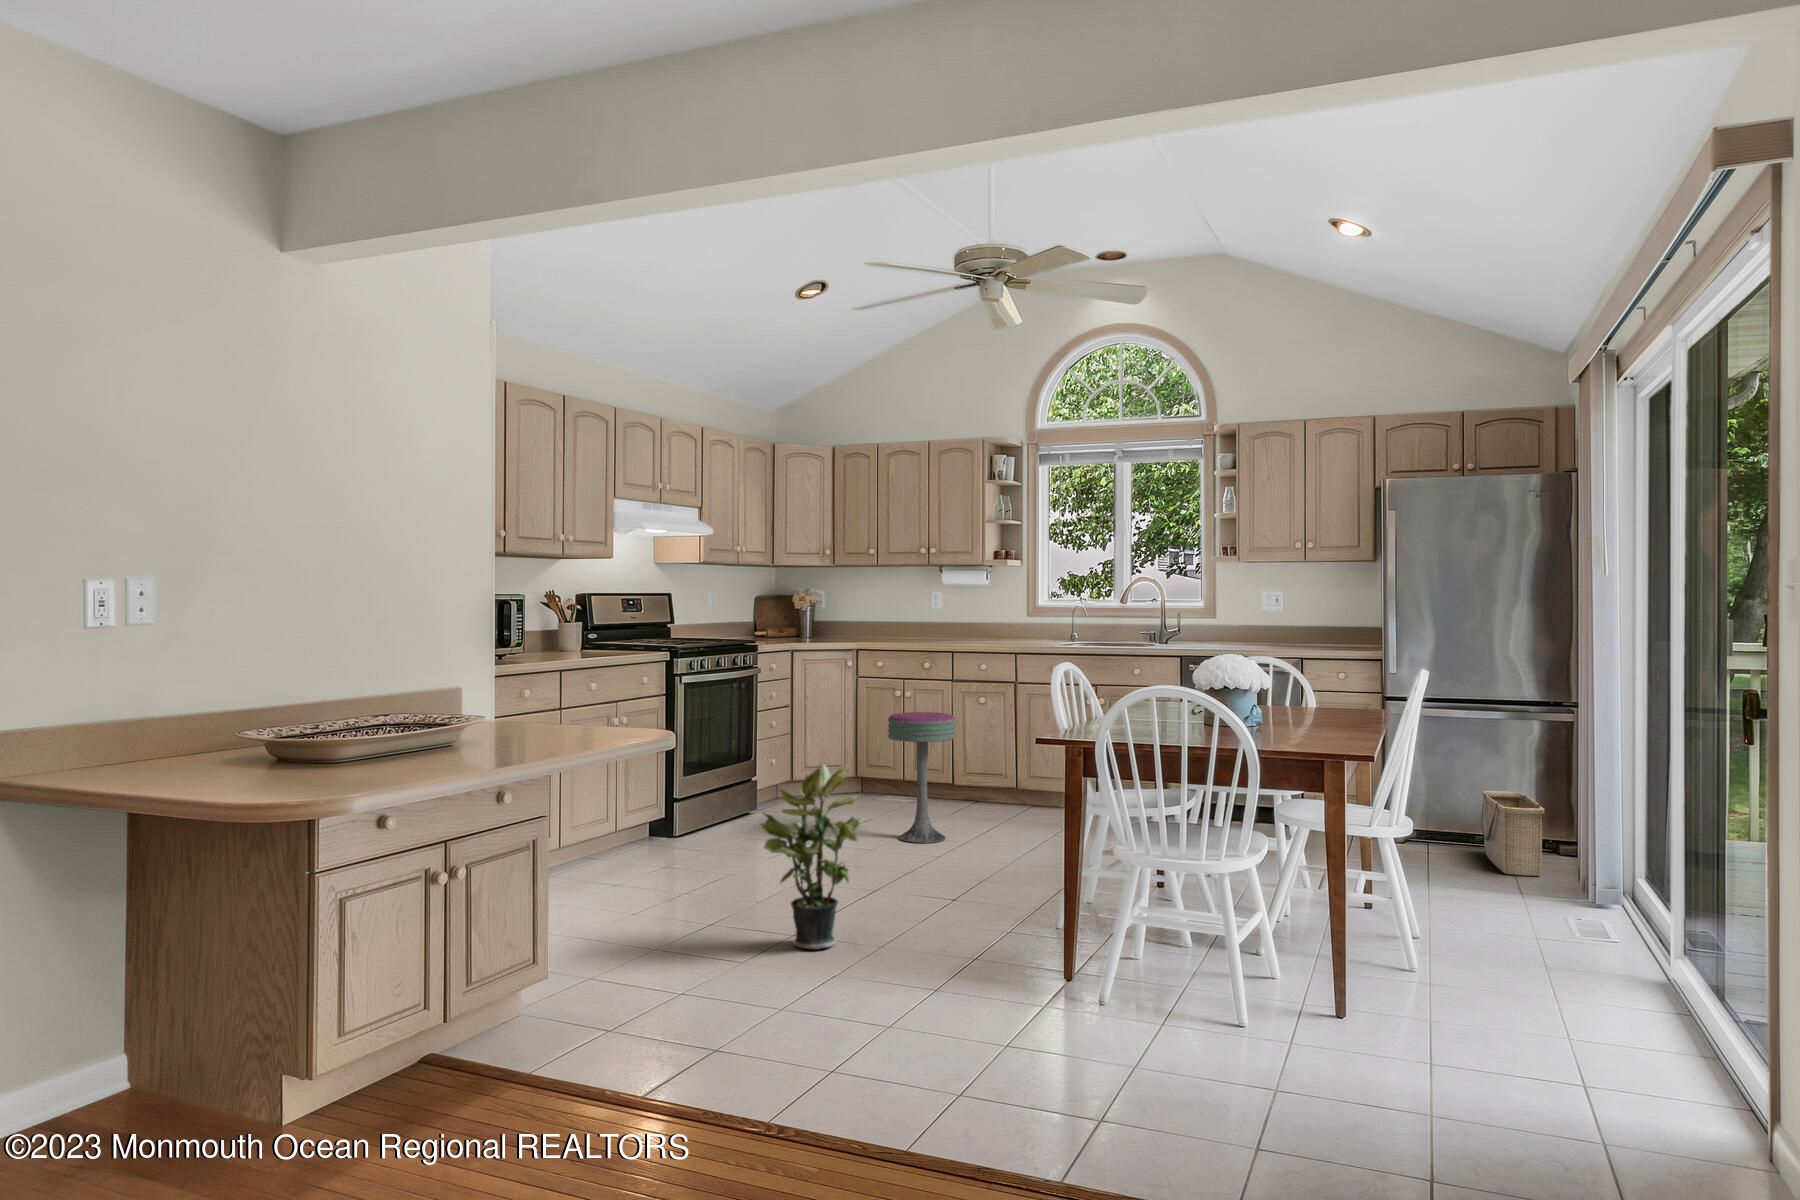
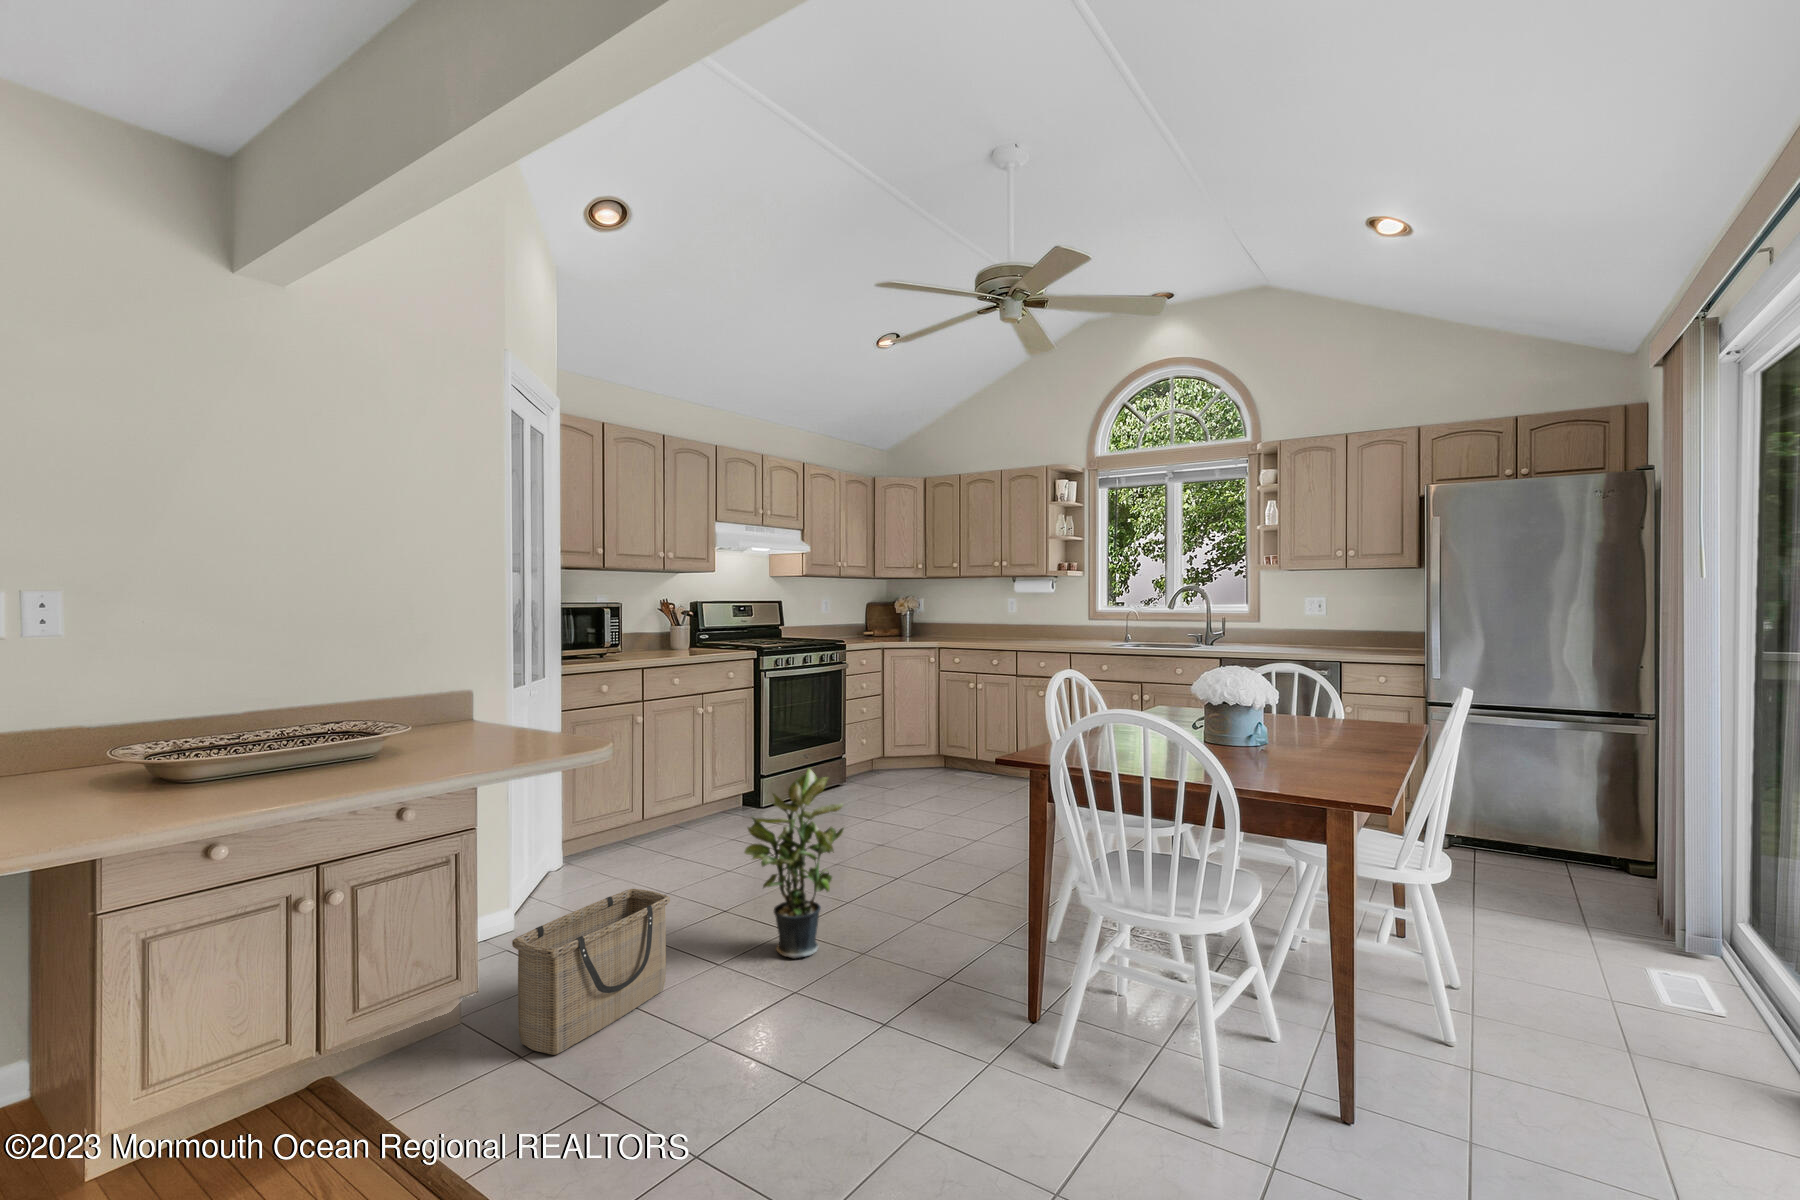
bar stool: present [888,712,956,843] -> none [941,706,1001,824]
basket: present [1481,791,1544,876] -> present [512,889,670,1055]

